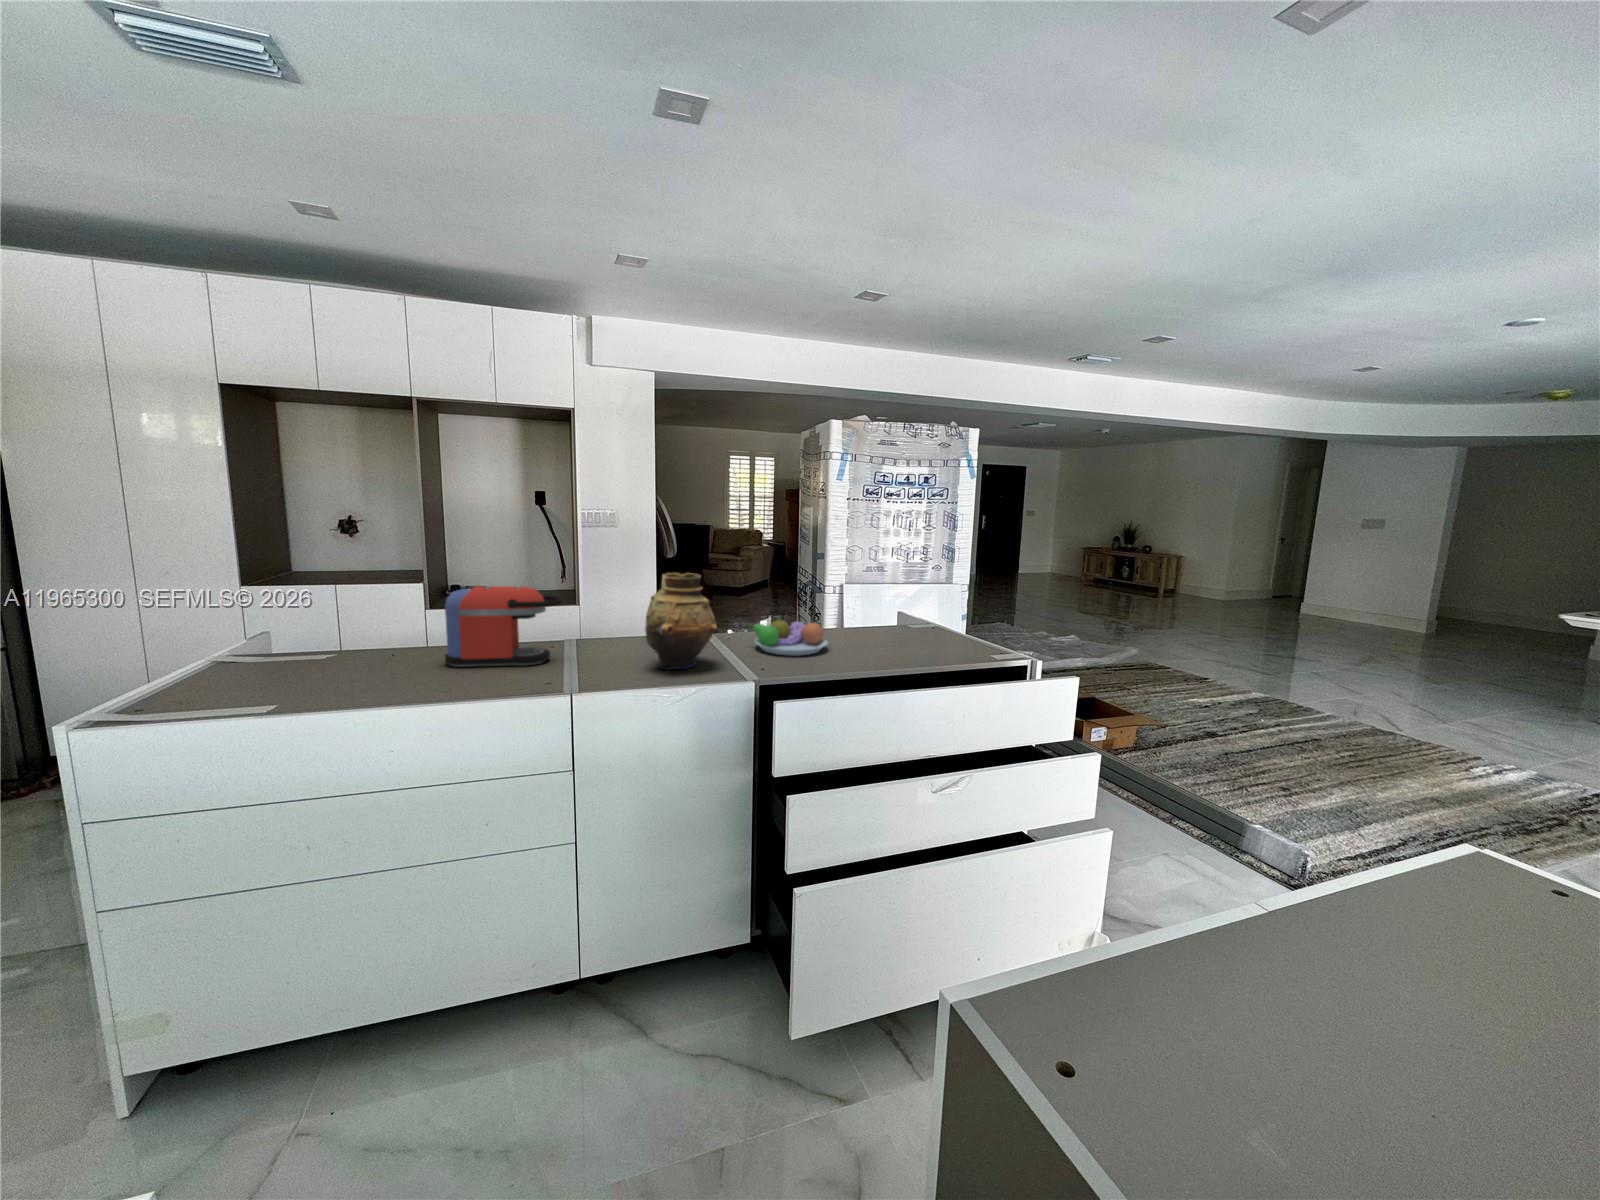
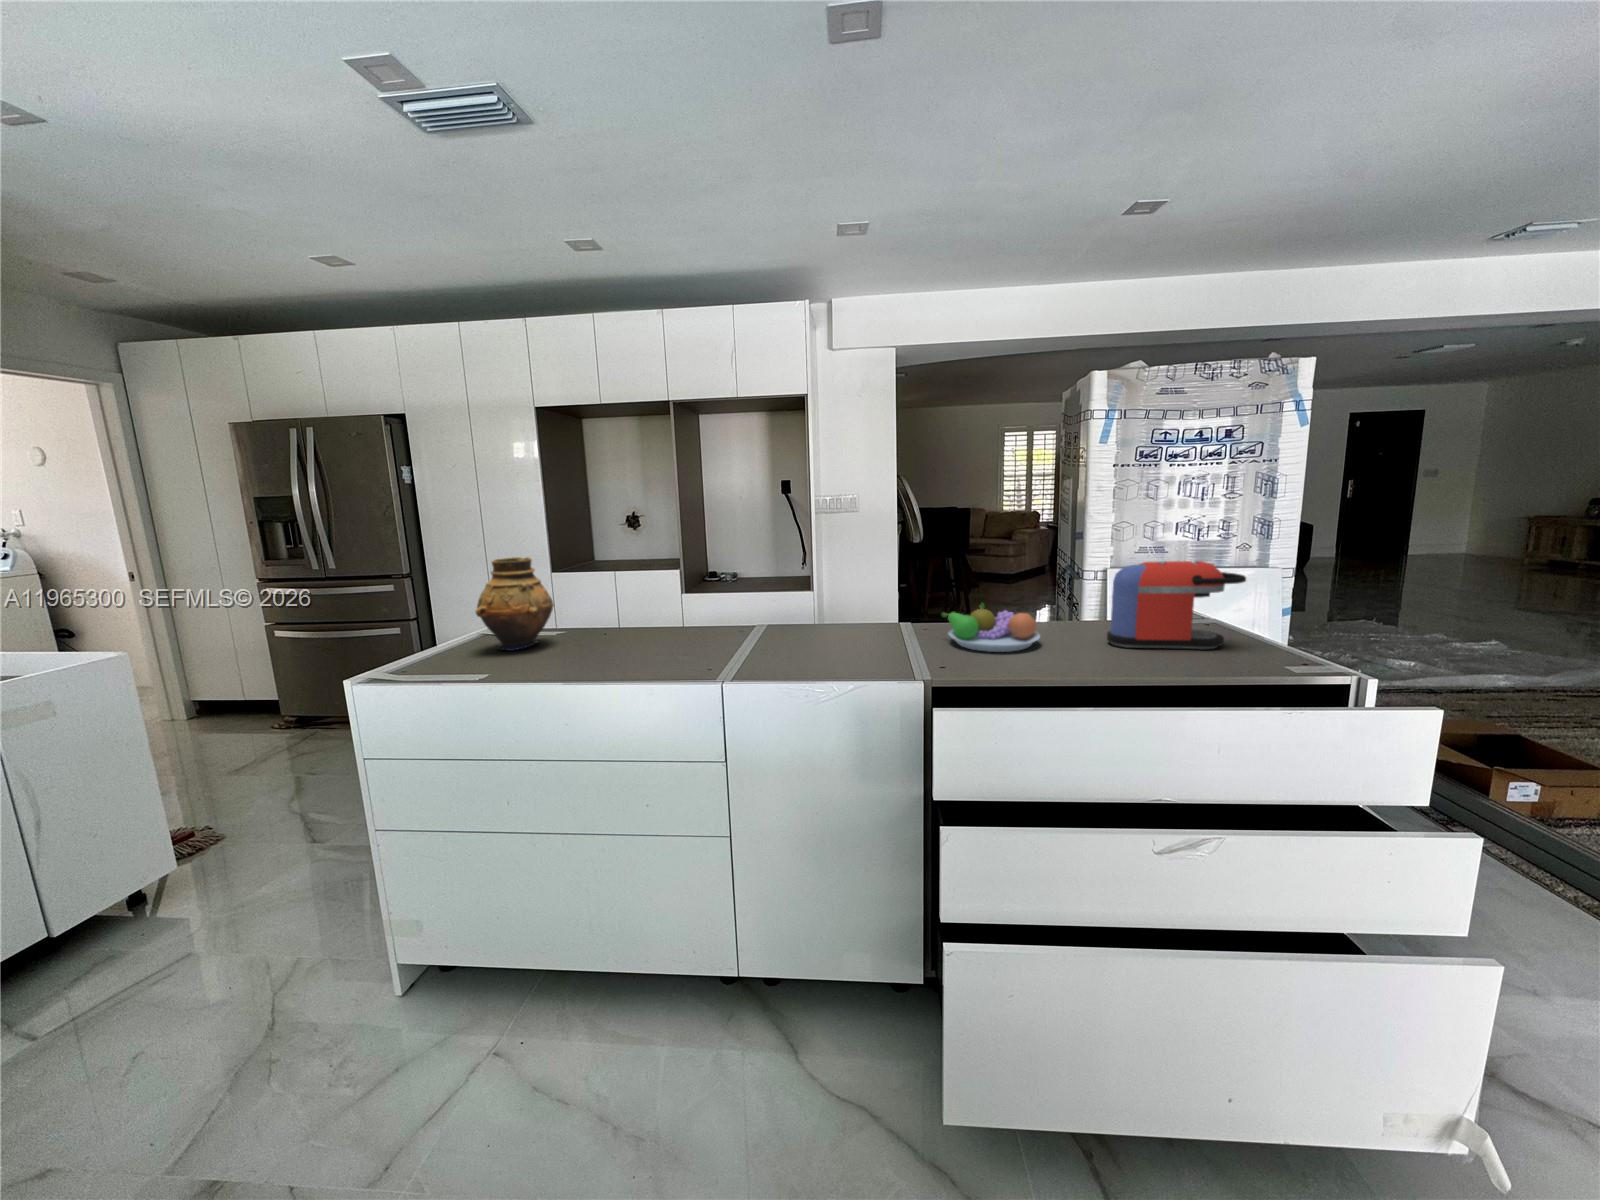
vase: present [645,573,717,670] -> present [476,557,554,651]
coffee maker: present [445,586,563,667] -> present [1107,561,1246,649]

